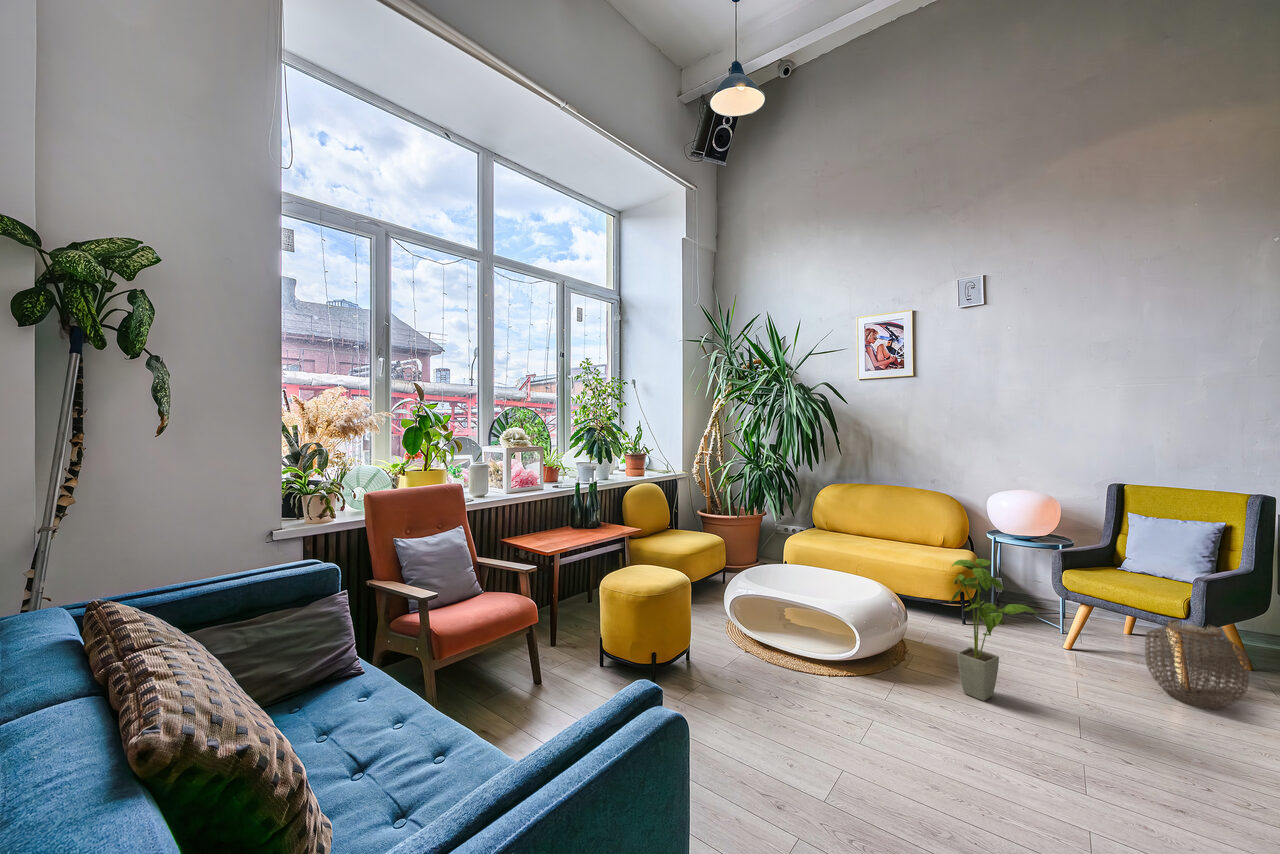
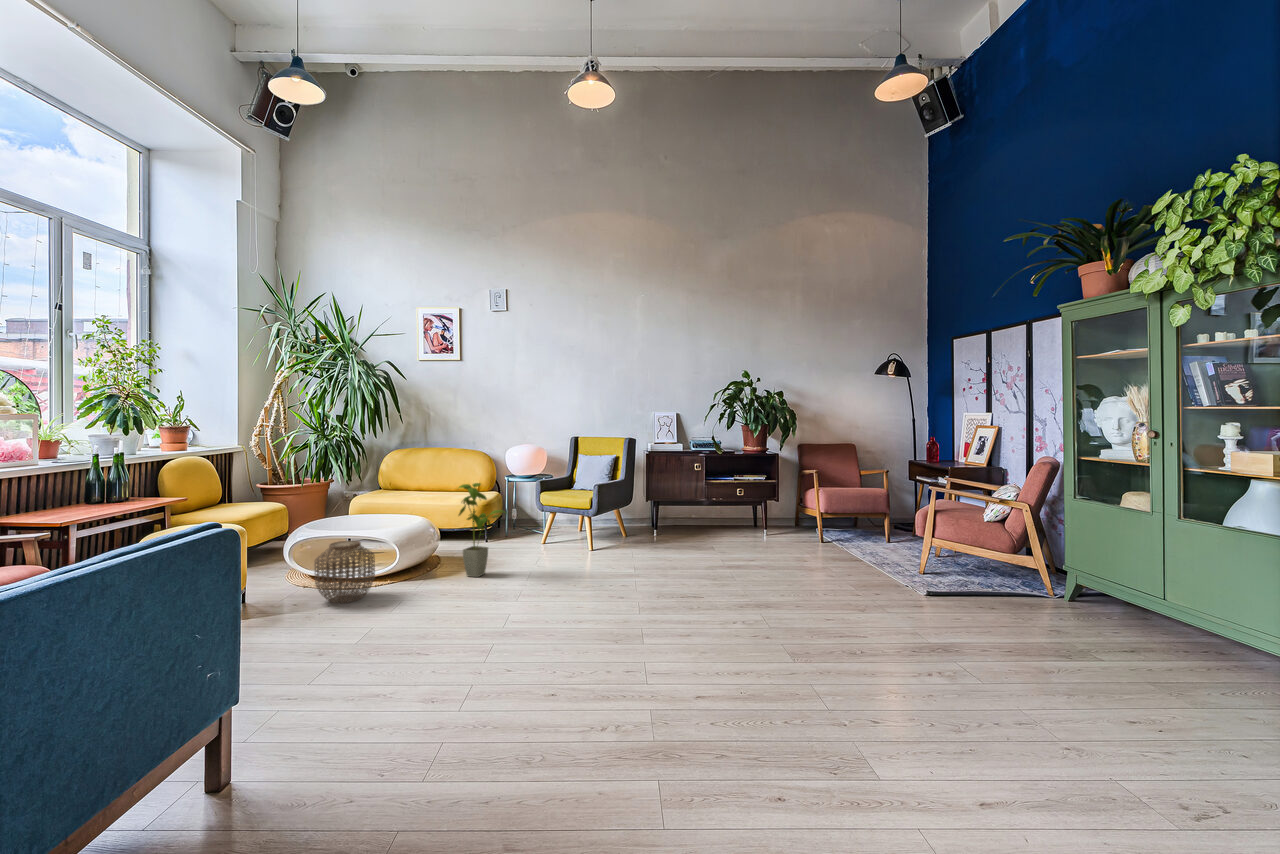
woven basket: present [1145,619,1249,710] -> present [314,540,375,603]

